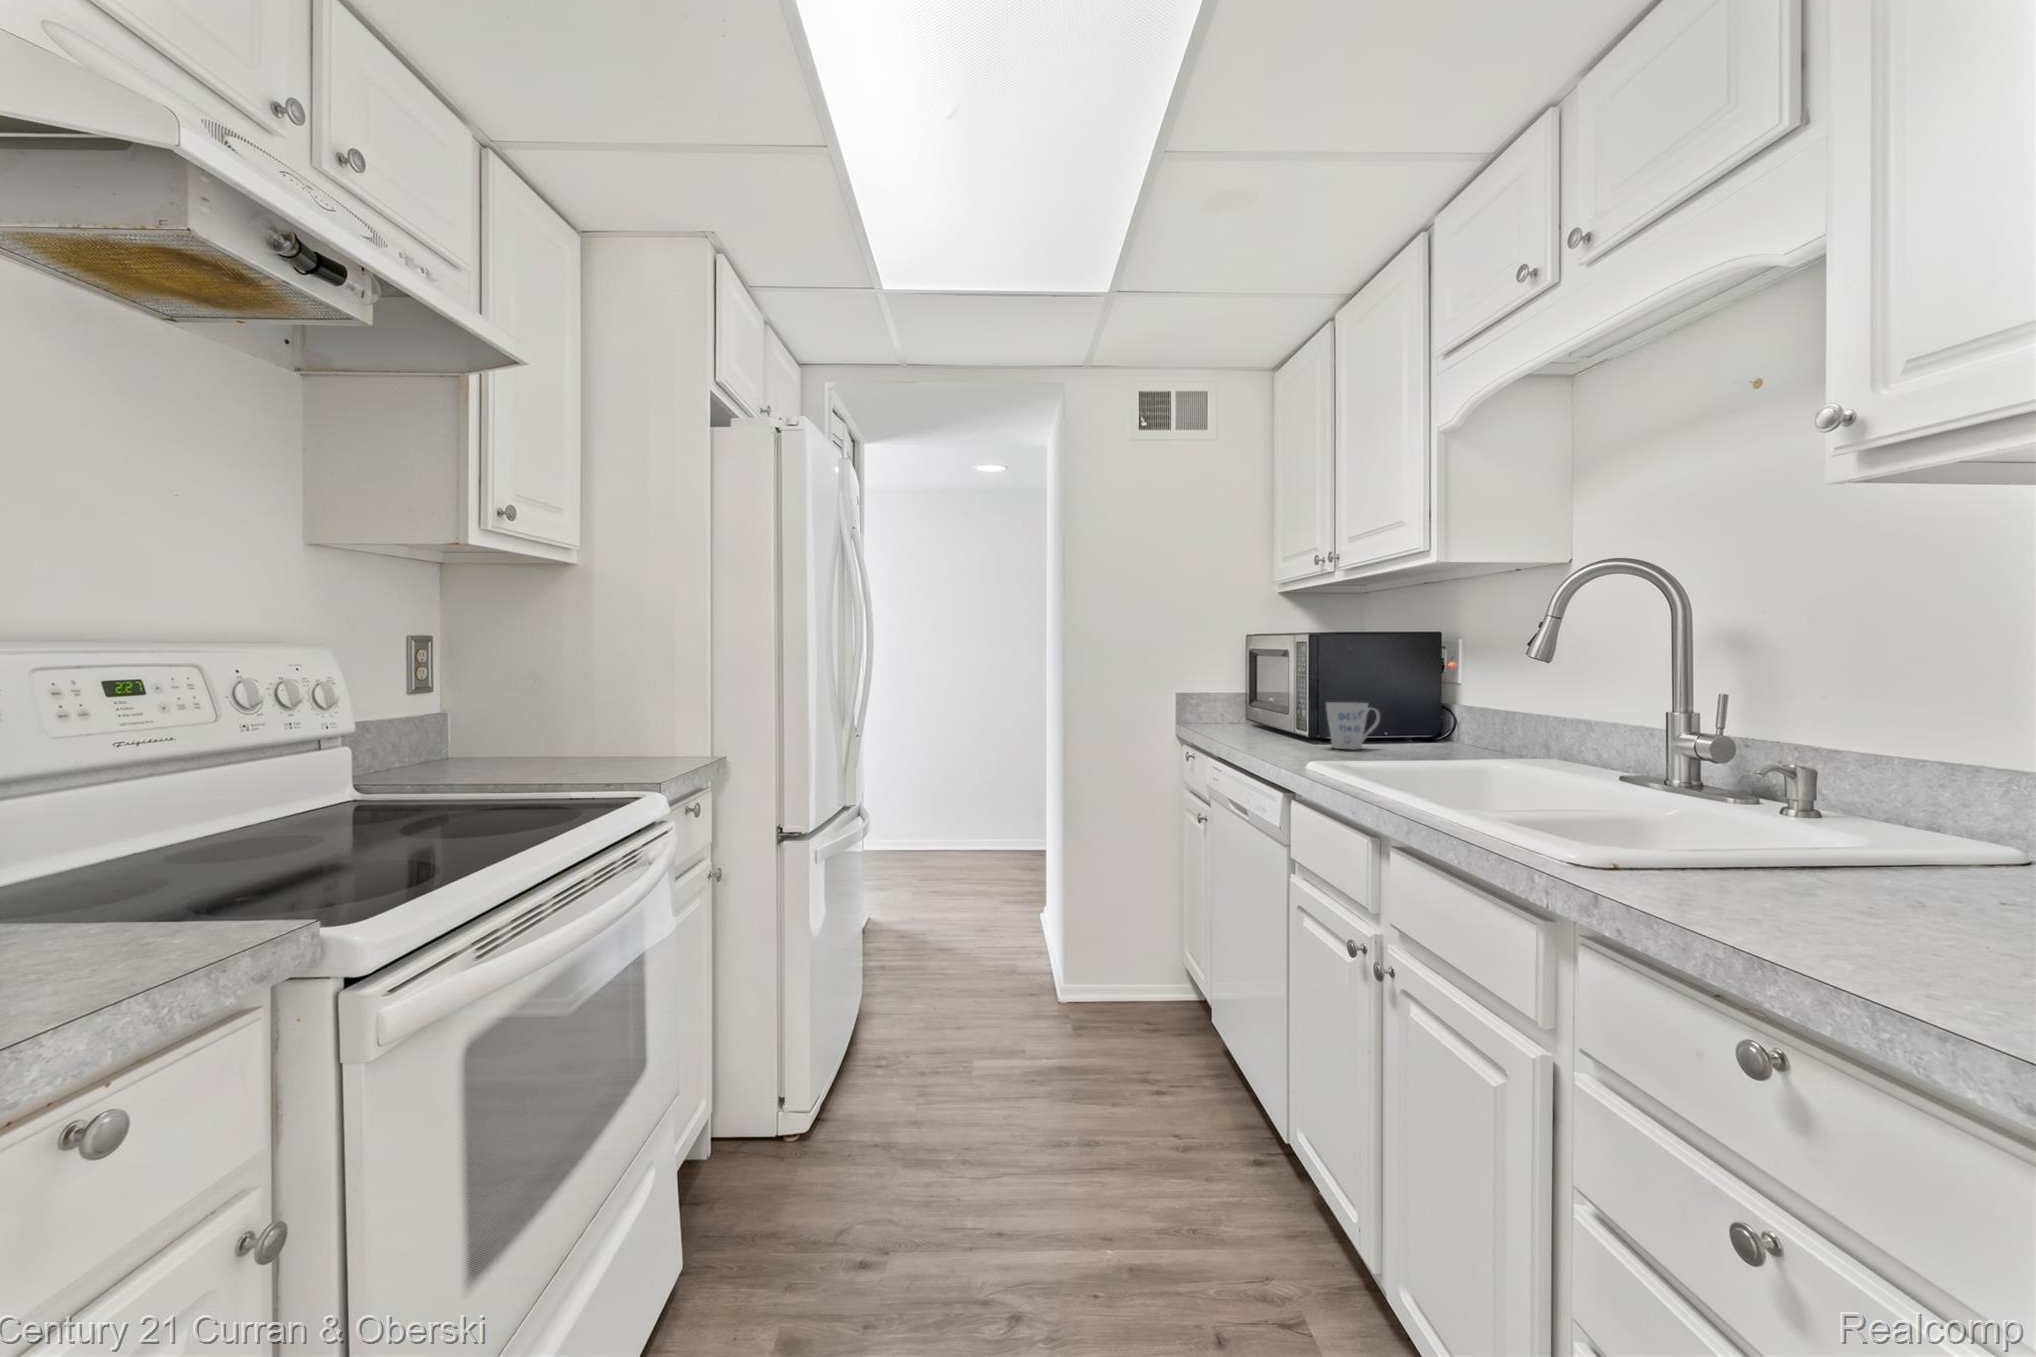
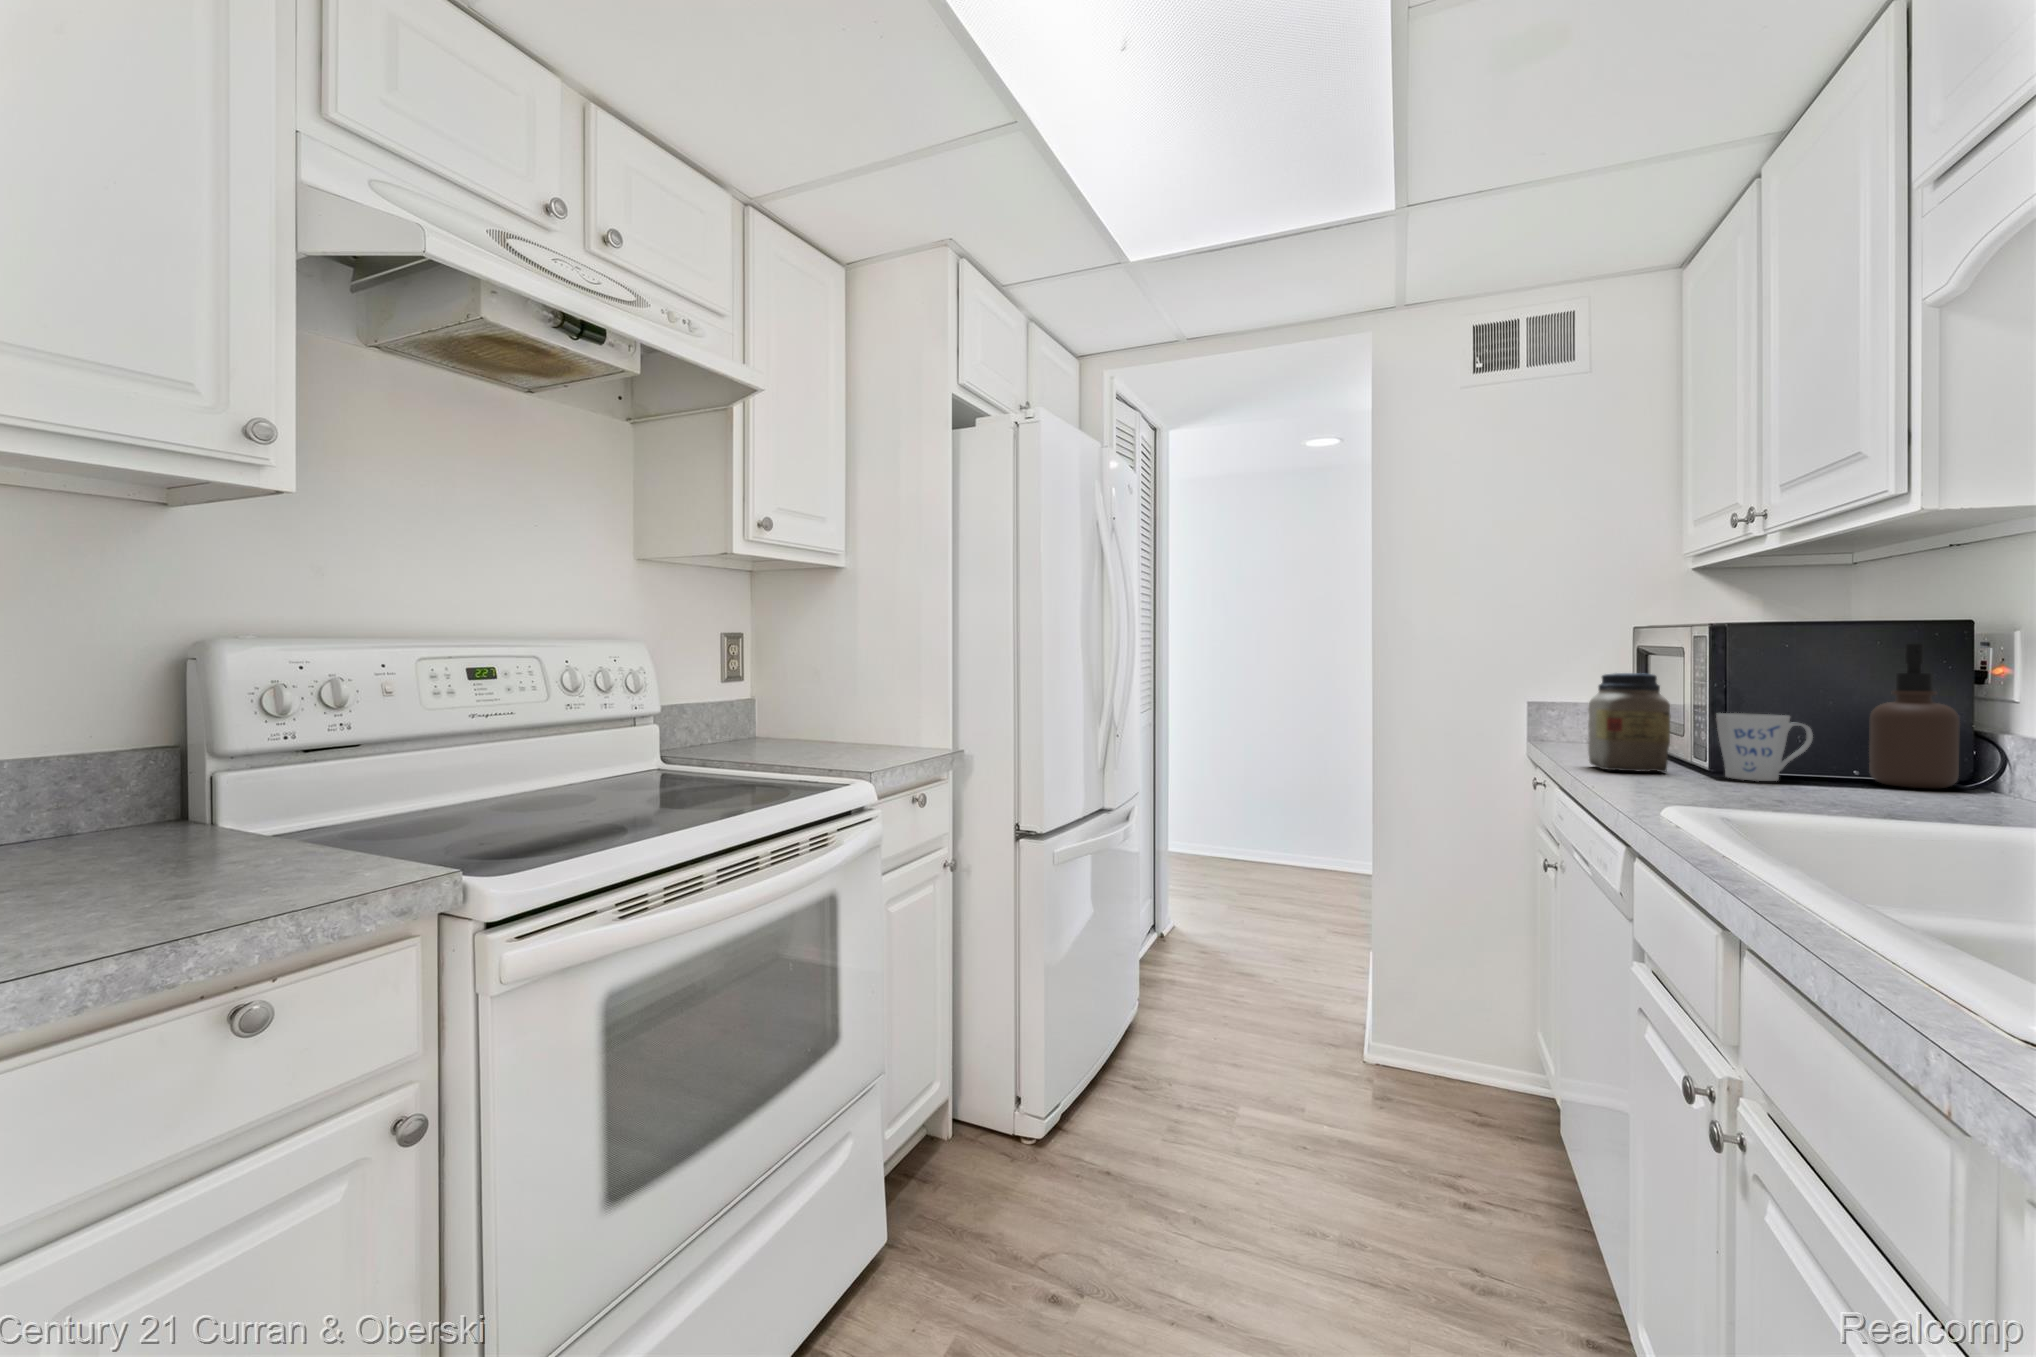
soap dispenser: none [1409,653,1454,749] -> present [1869,644,1960,788]
jar: none [1245,674,1298,748] -> present [1588,673,1670,772]

